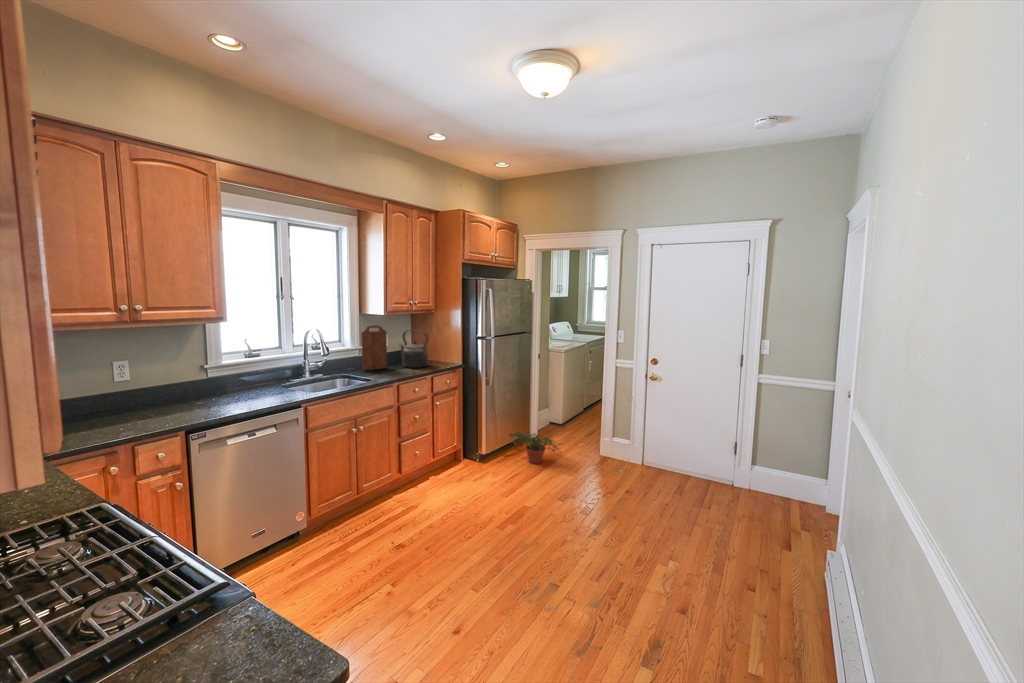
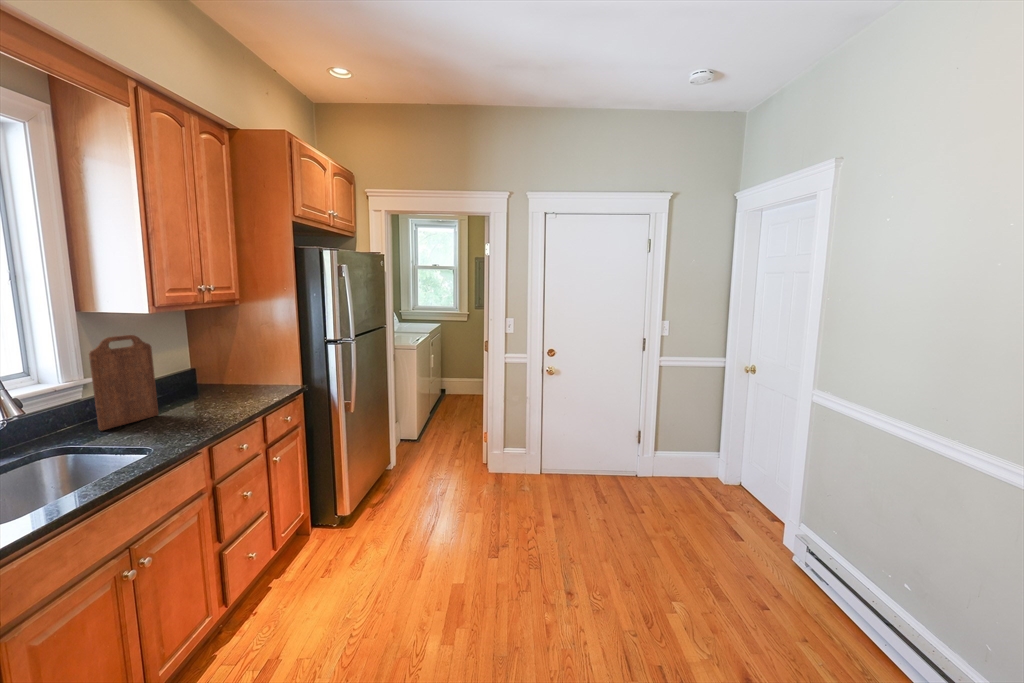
kettle: present [399,330,429,368] -> none [176,338,246,407]
potted plant: present [509,432,561,464] -> none [380,463,455,507]

